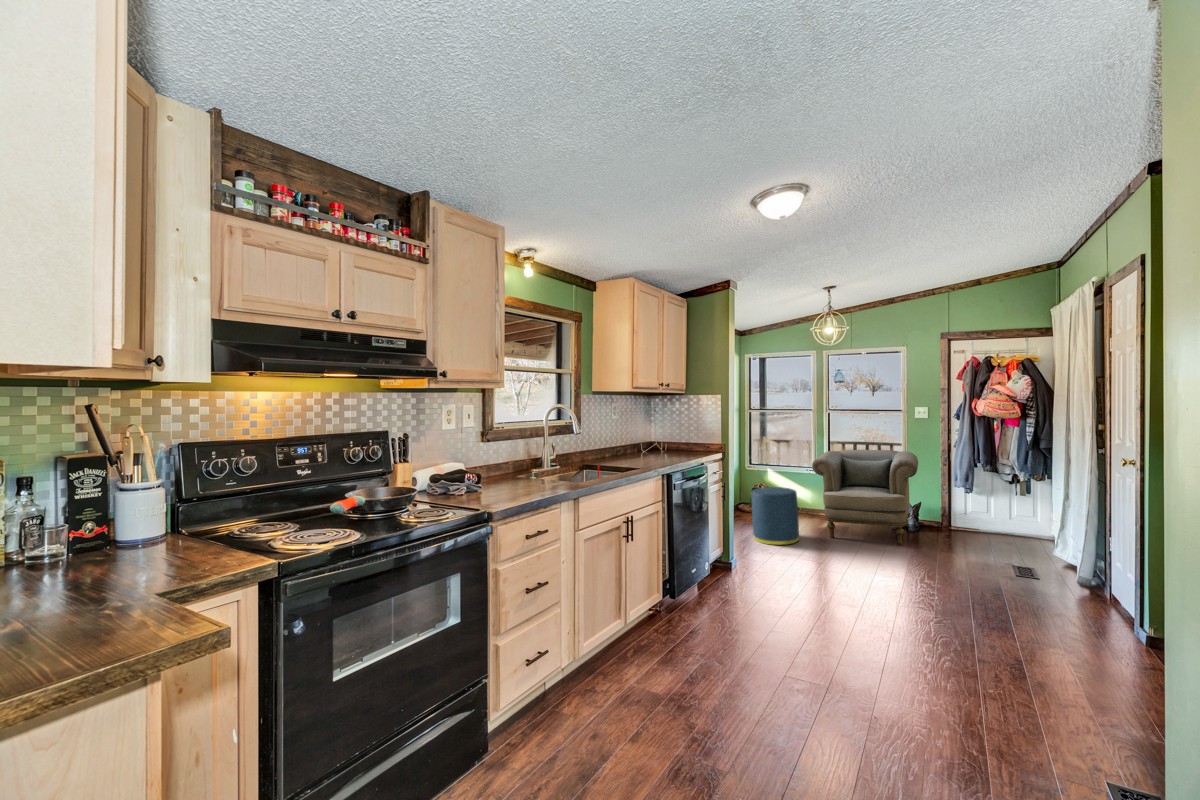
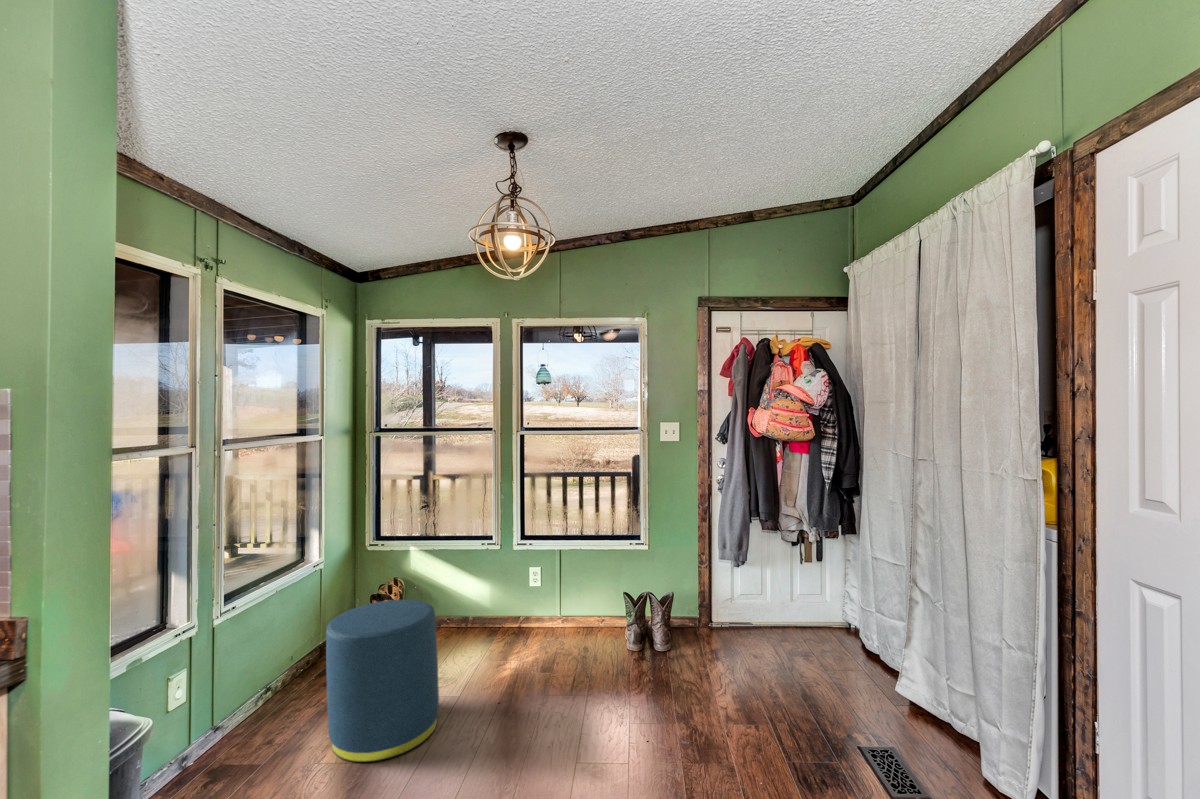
armchair: present [812,450,918,545] -> none [478,502,668,702]

